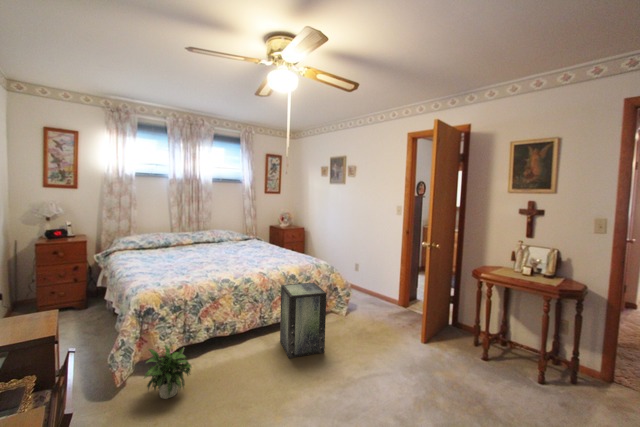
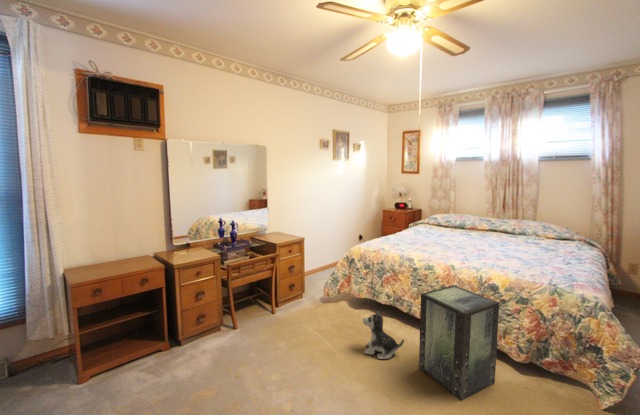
plush toy: none [242,334,272,382] -> present [363,310,404,359]
potted plant: present [144,345,192,399] -> none [315,282,355,321]

